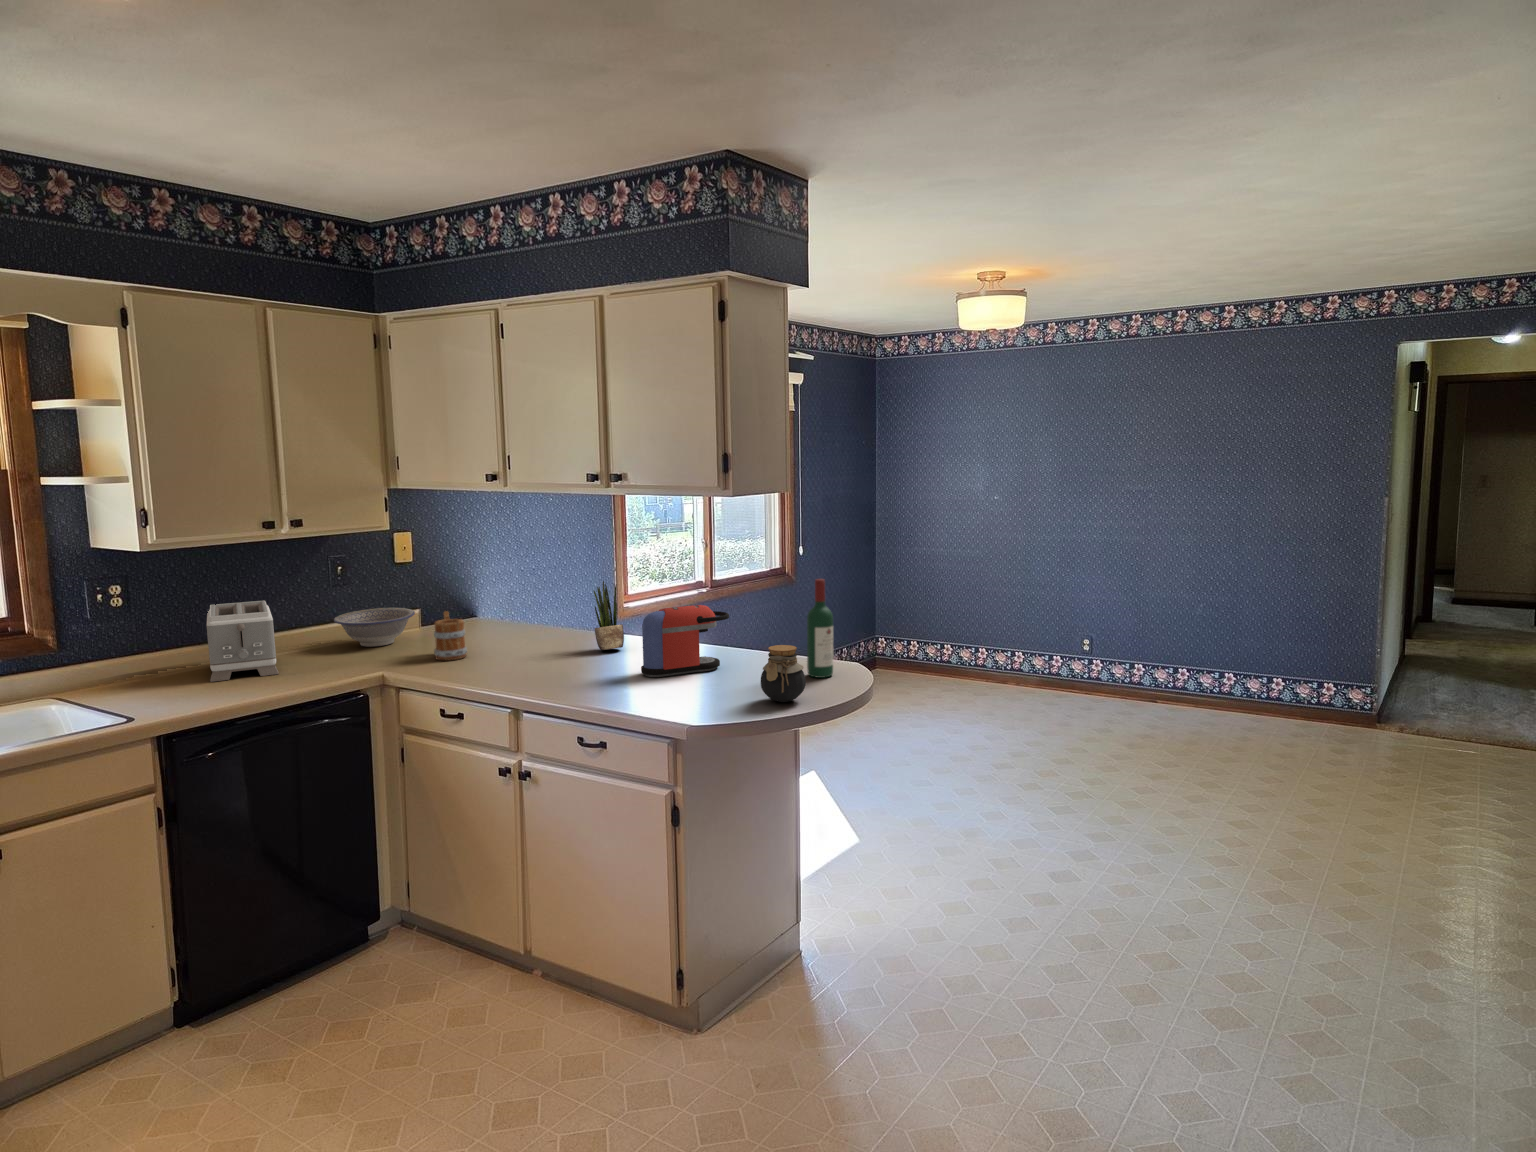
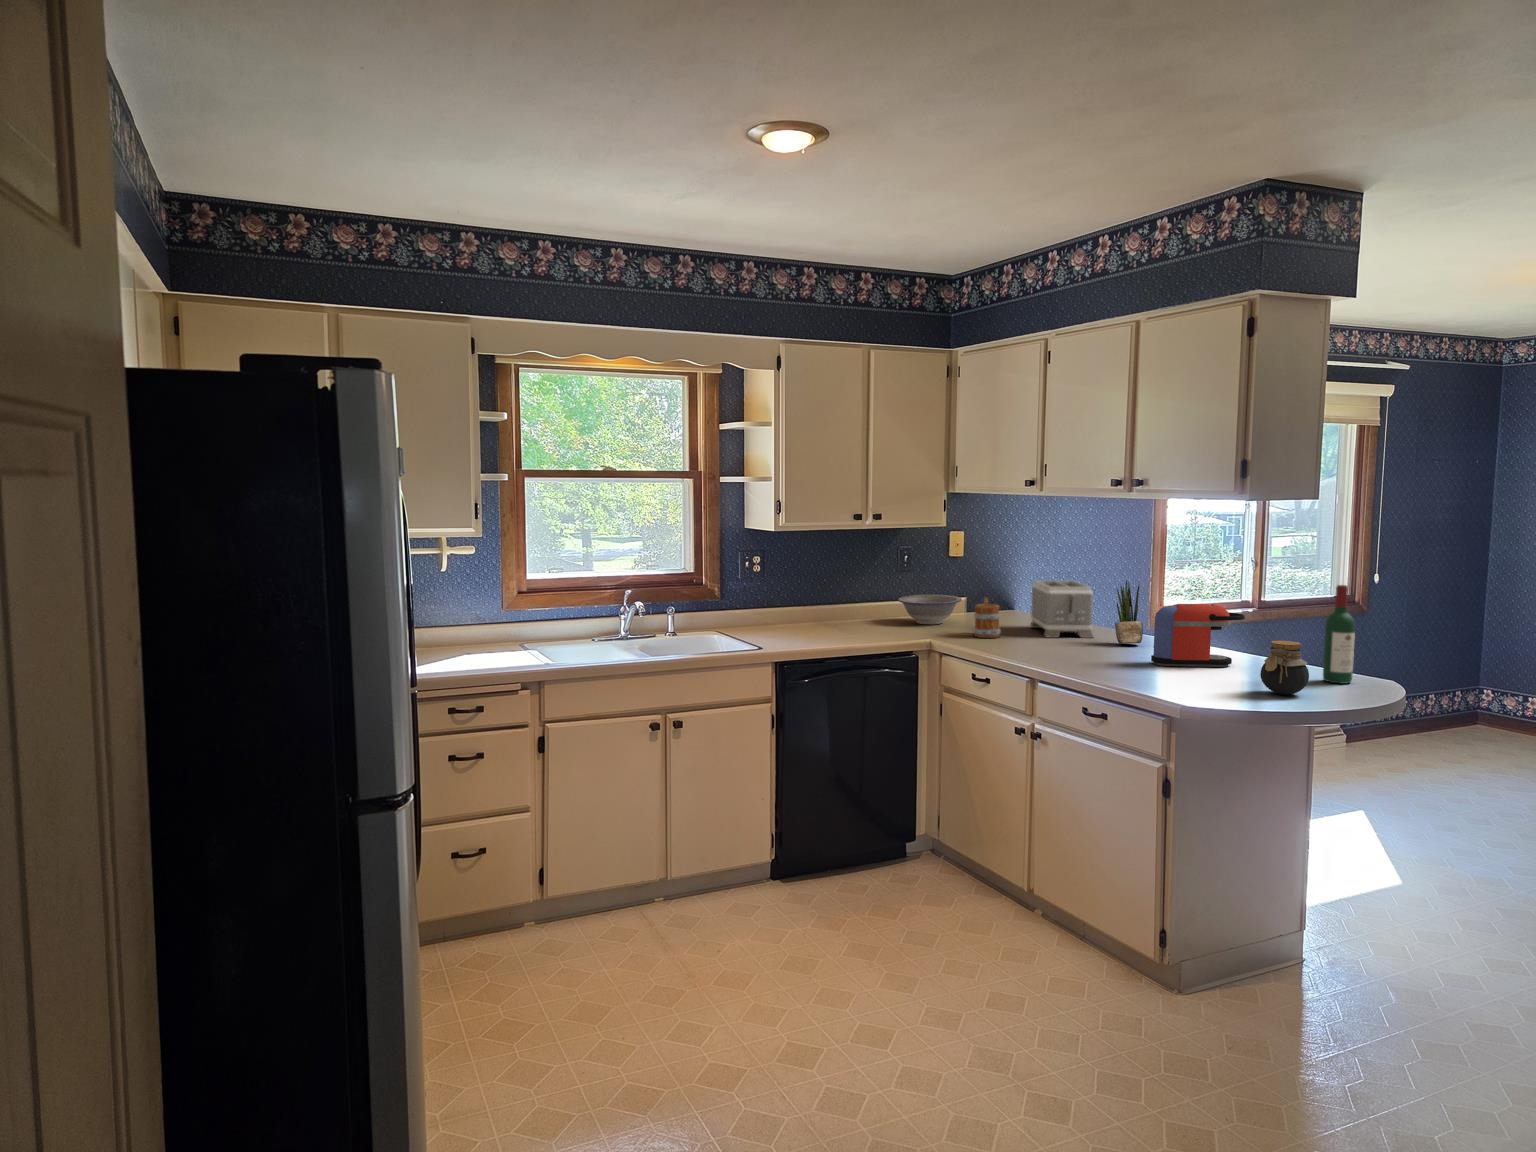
toaster: present [207,601,279,682] -> present [1030,580,1093,638]

